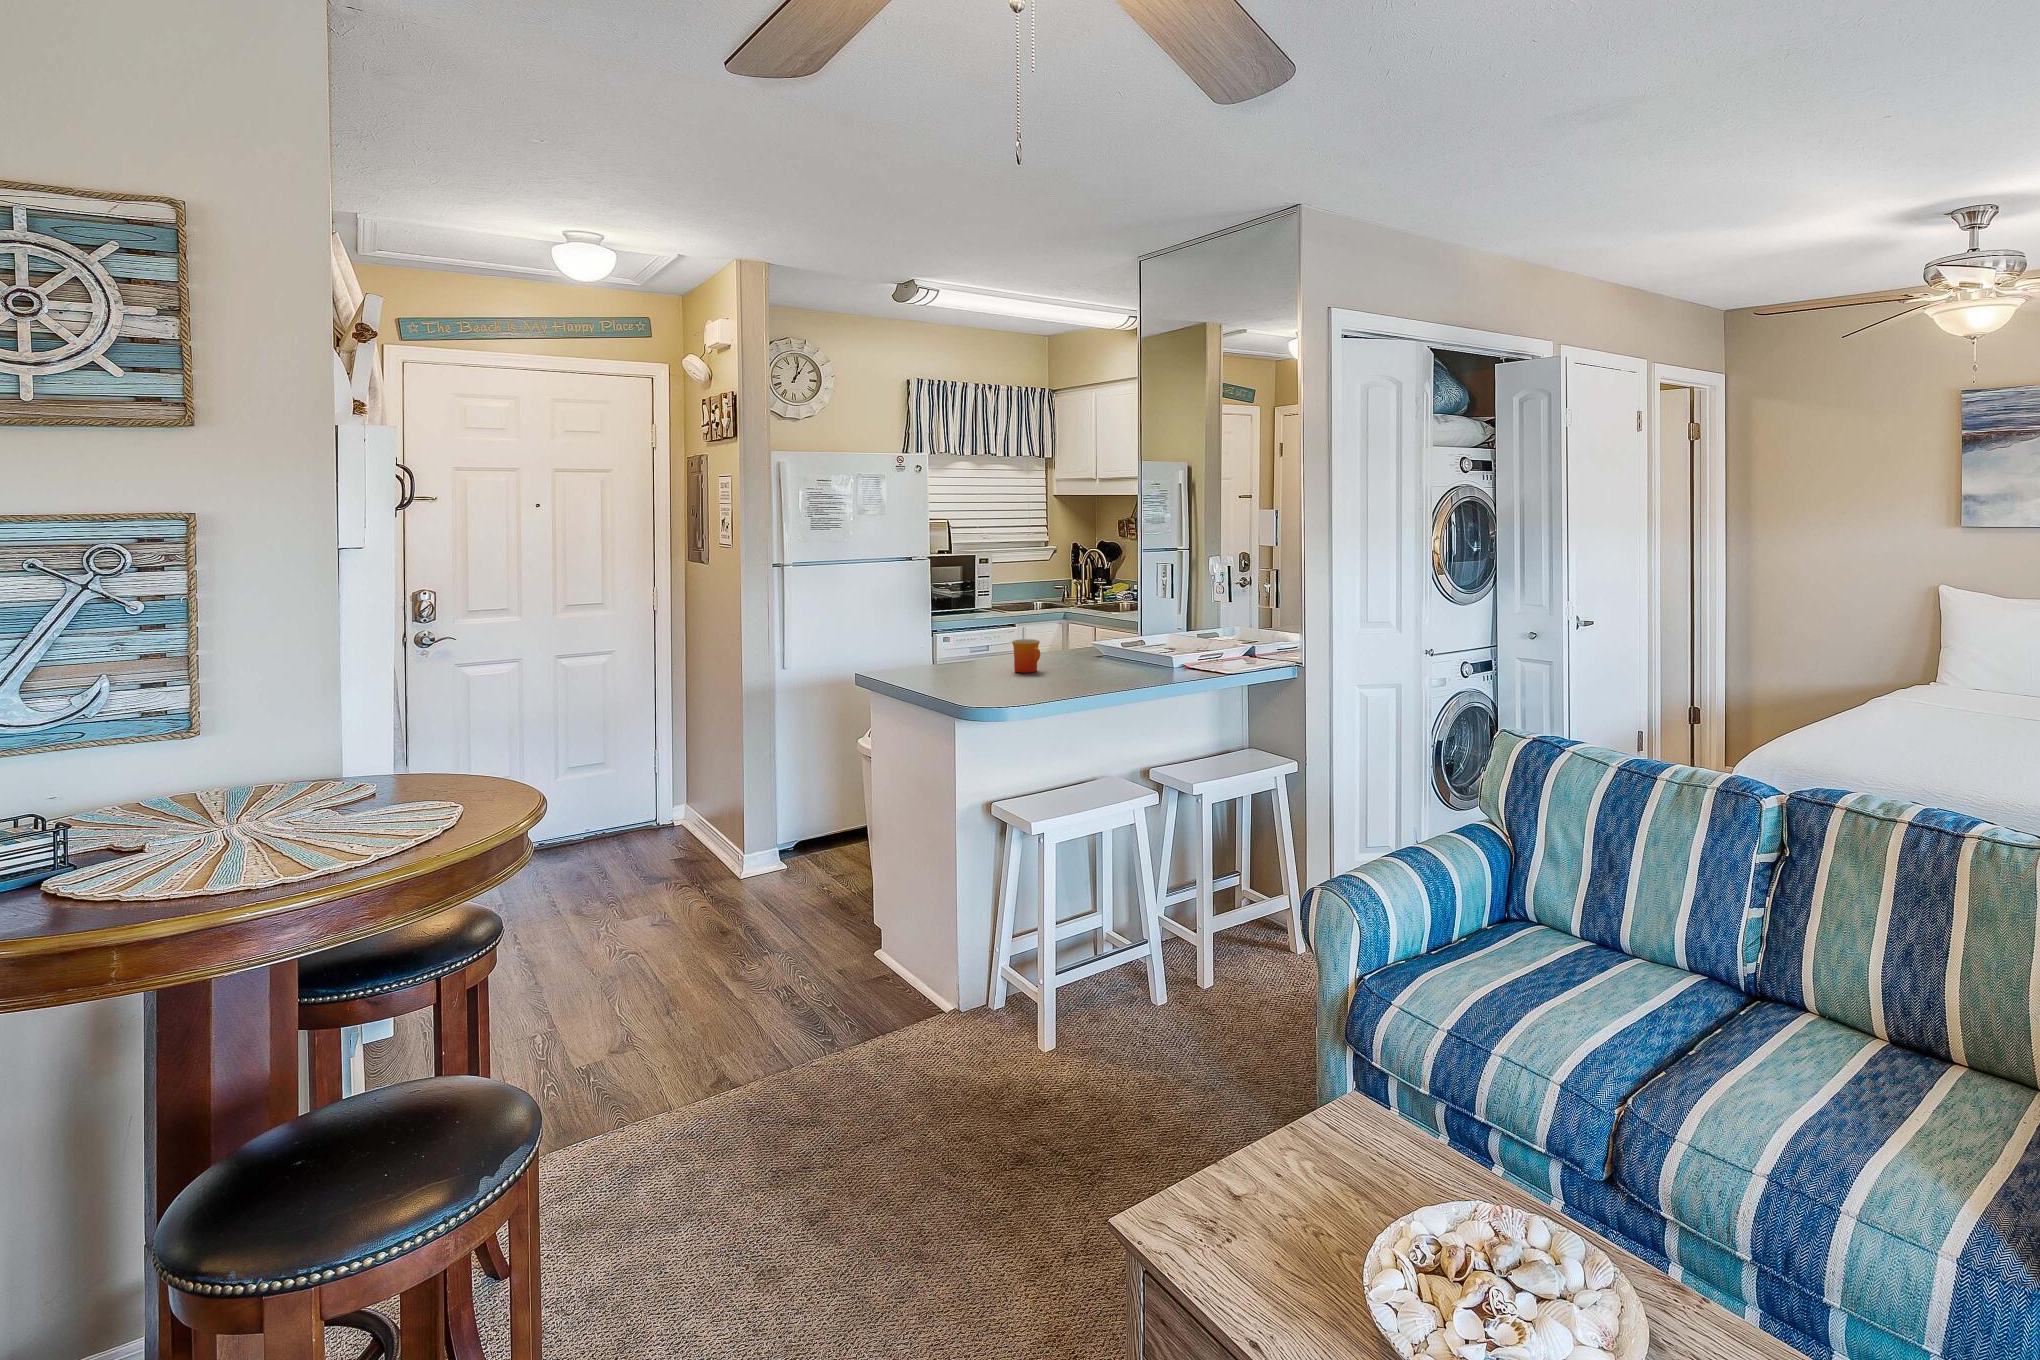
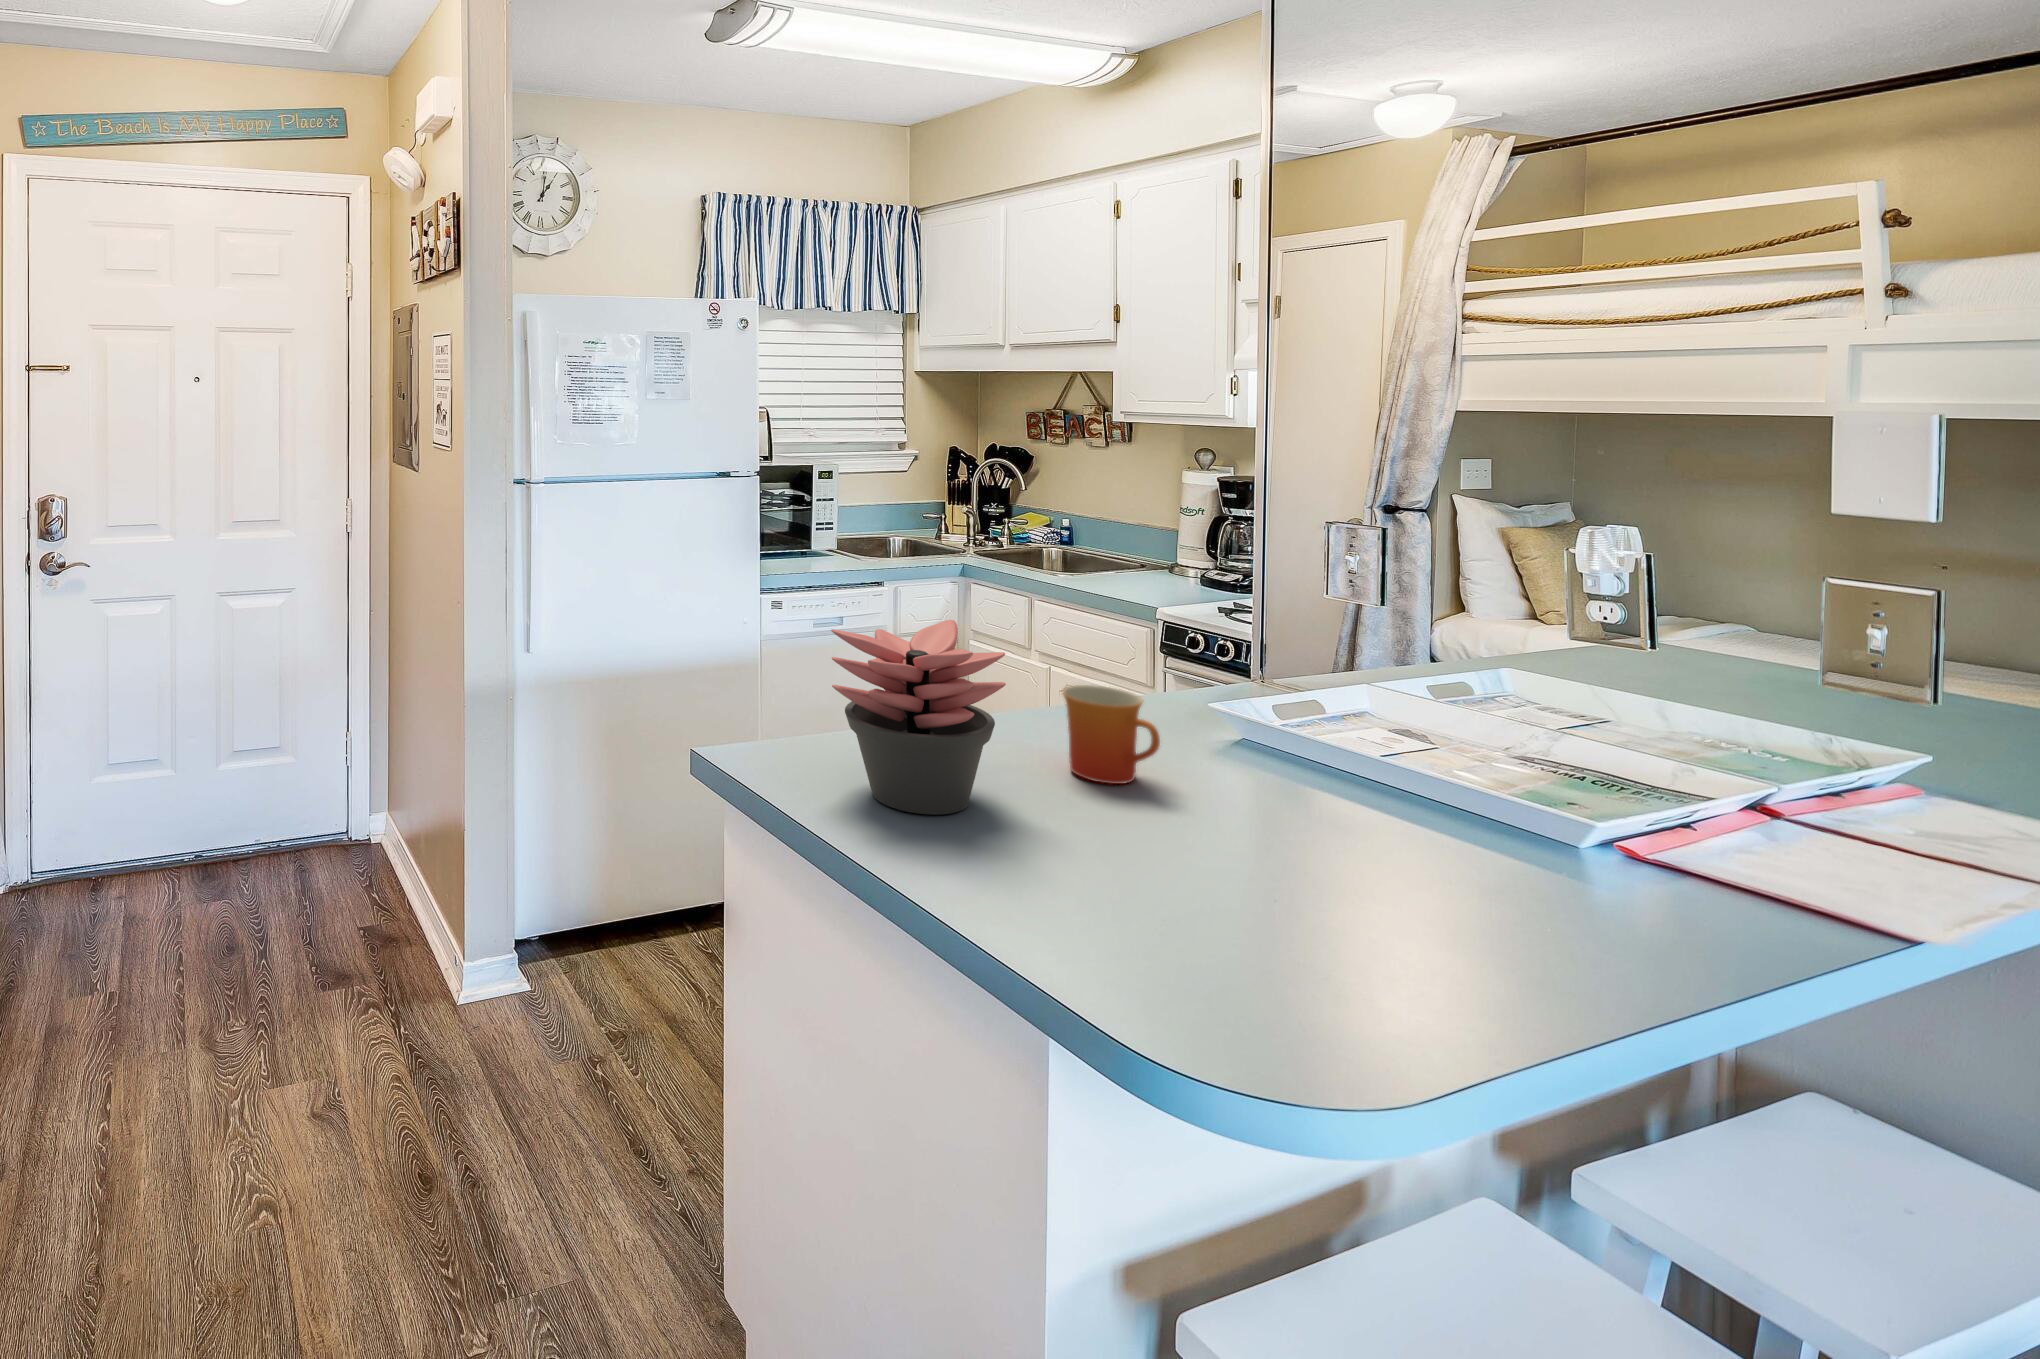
succulent plant: none [918,615,982,684] -> present [831,620,1006,815]

